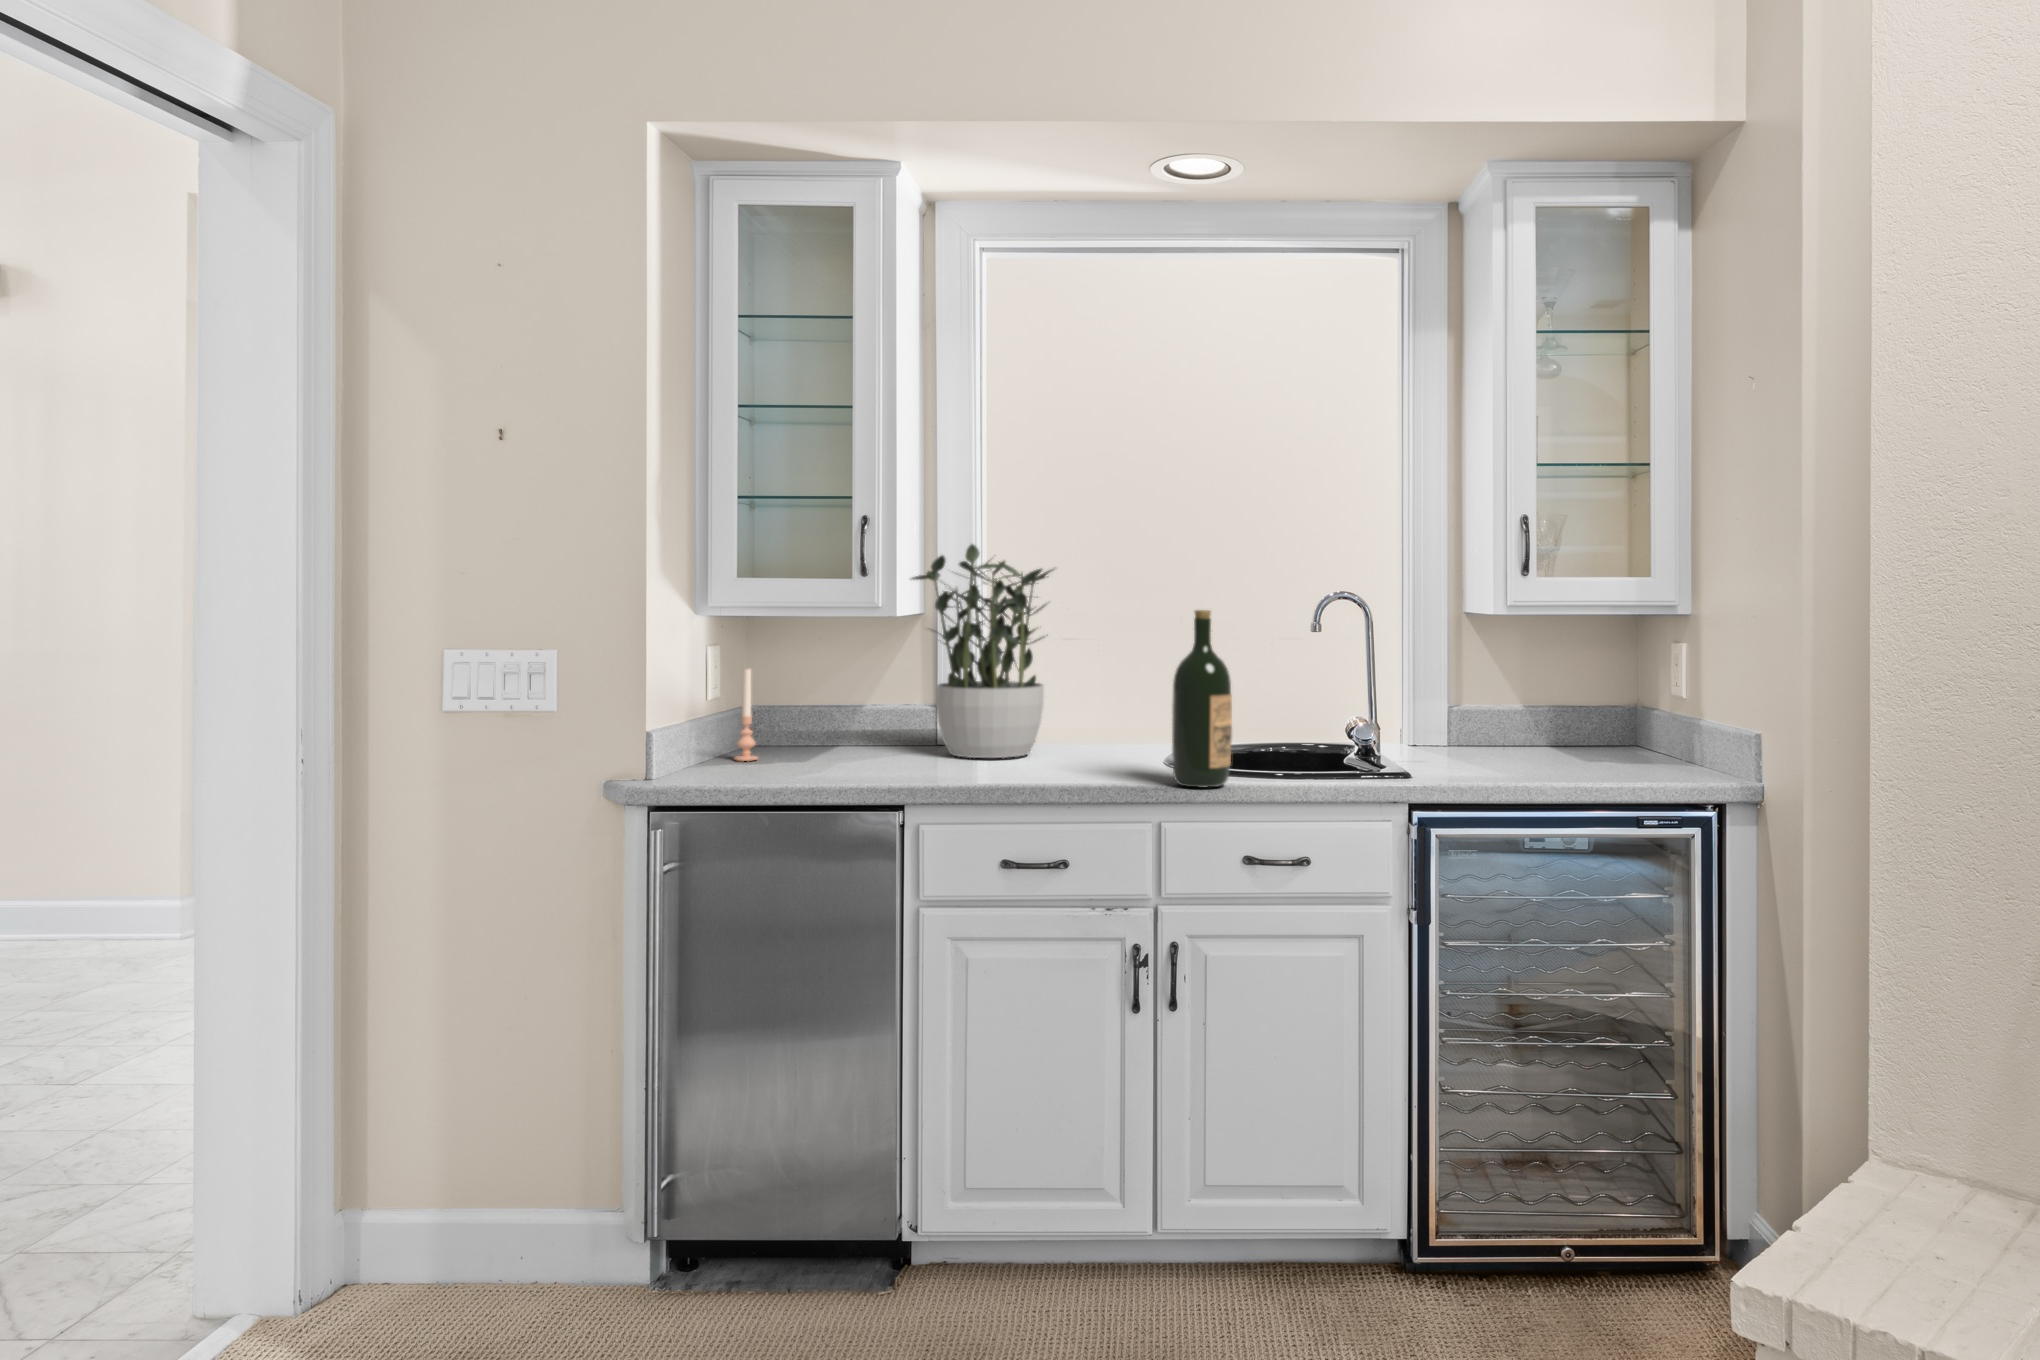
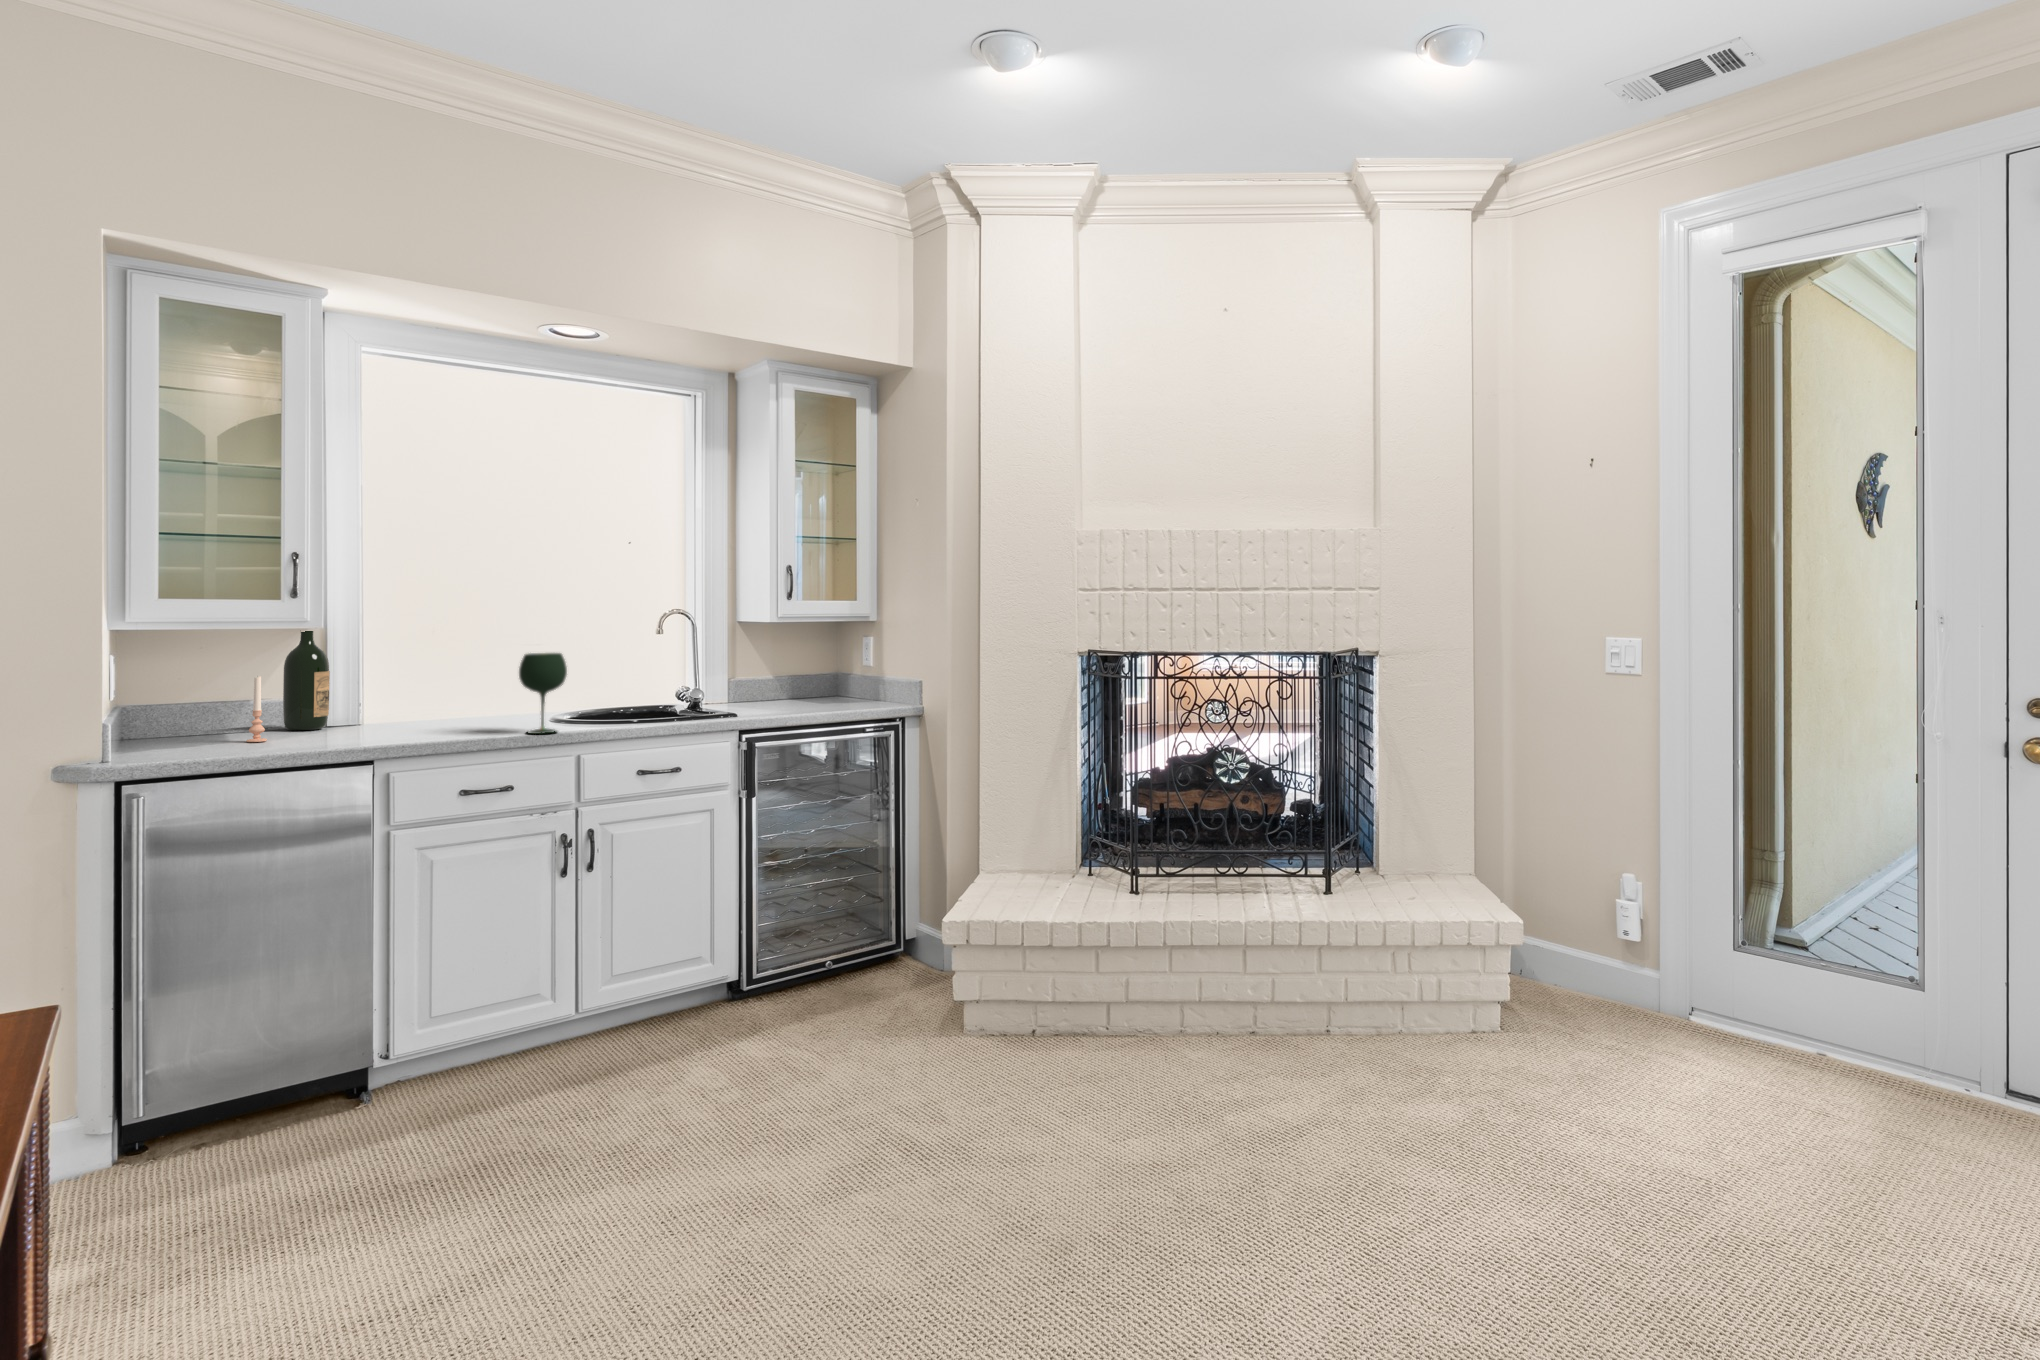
potted plant: present [912,544,1053,758] -> none [381,585,485,729]
wine bottle: present [1172,610,1232,787] -> present [283,631,330,730]
wine glass: none [1057,651,1126,782] -> present [519,653,567,734]

